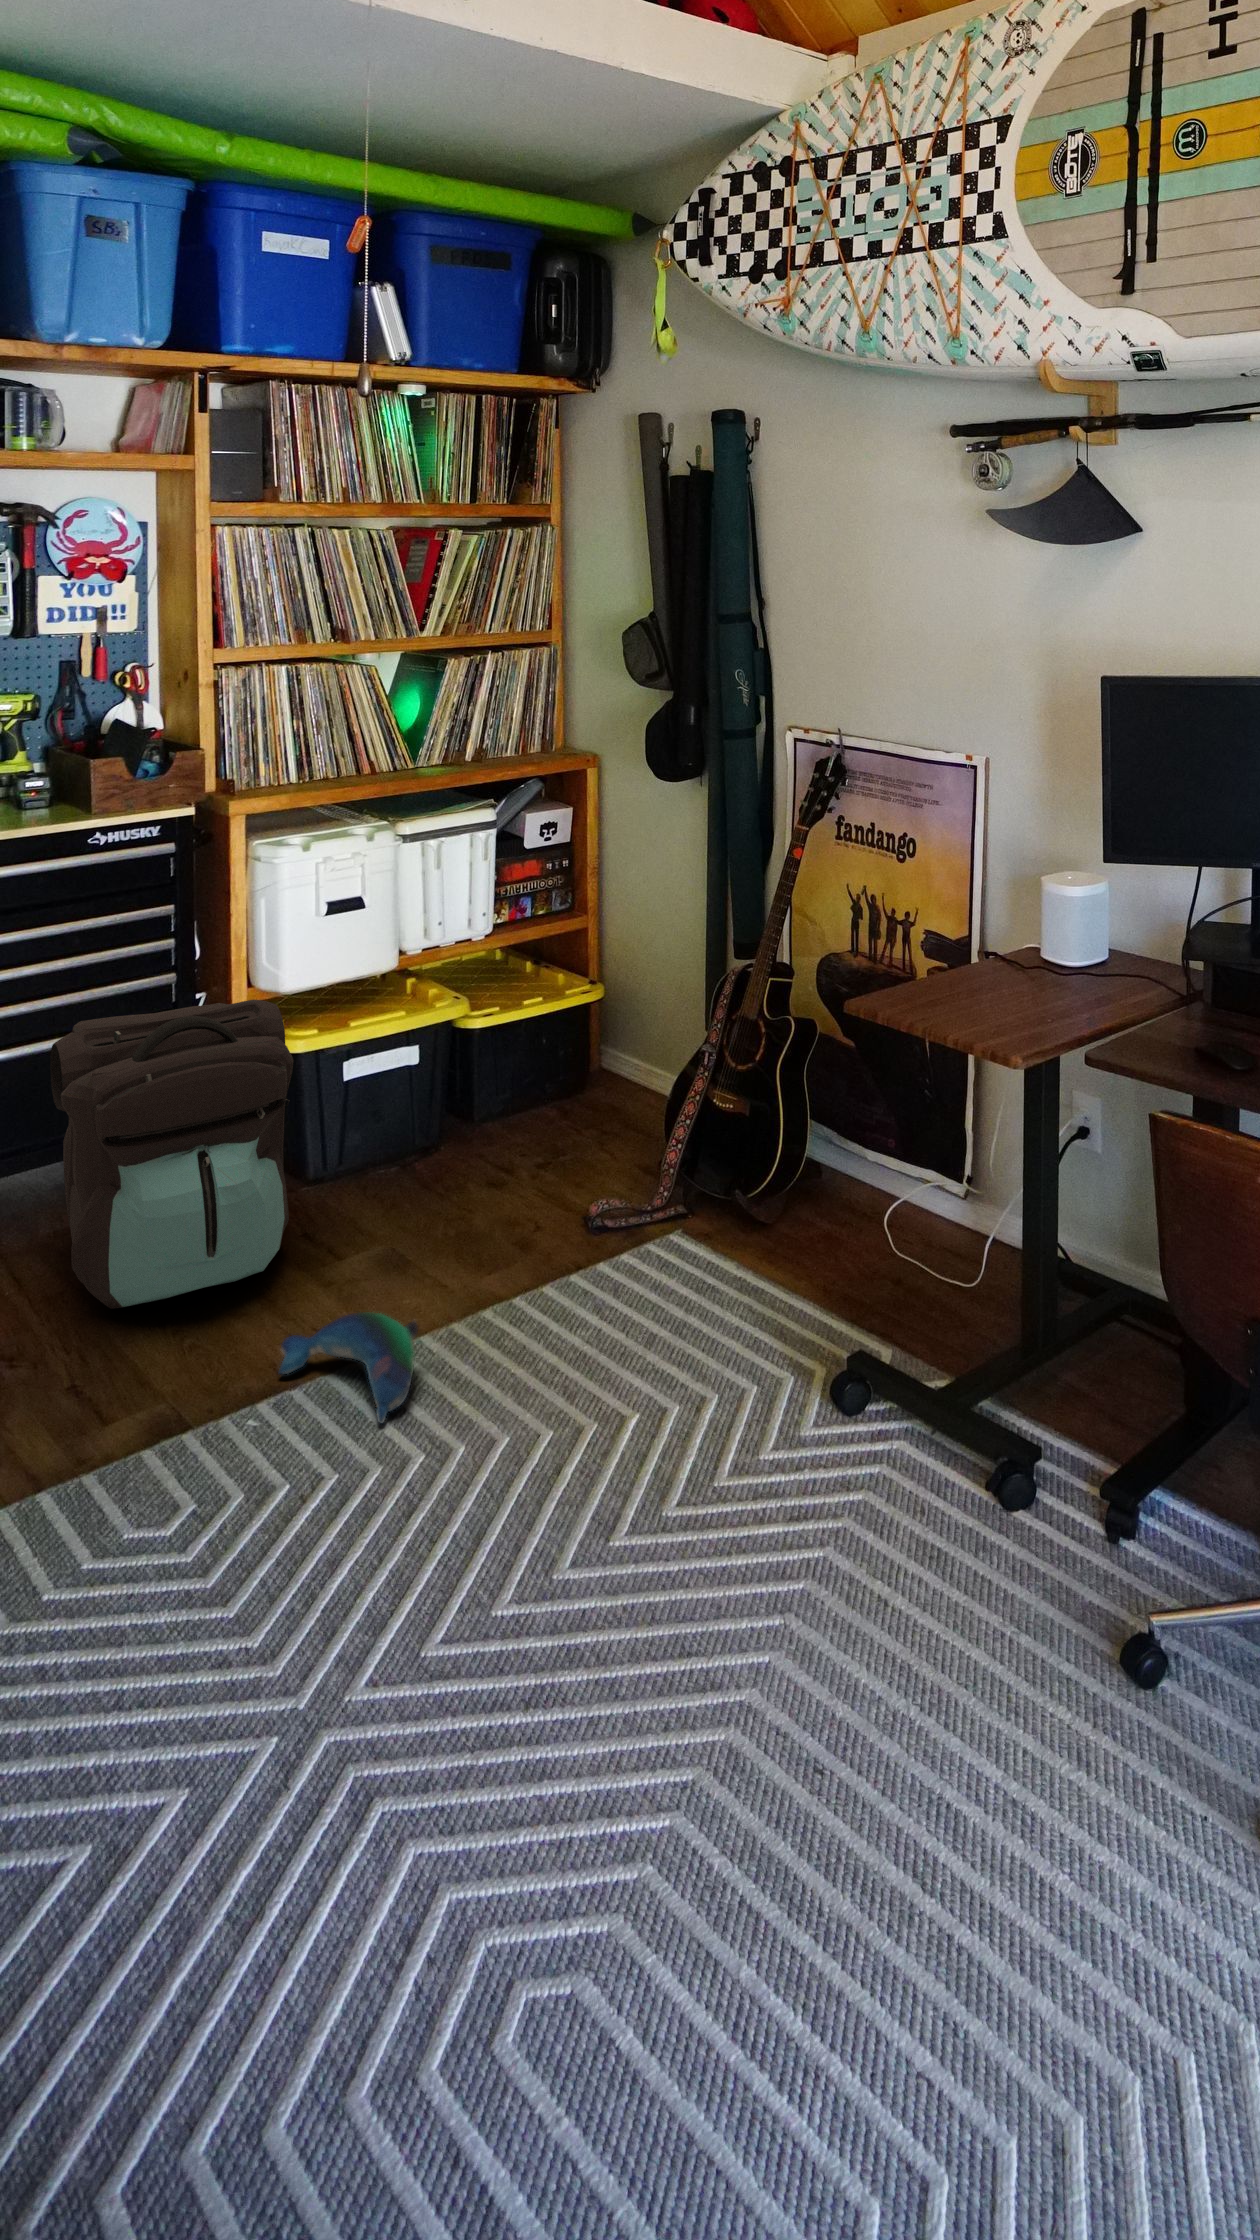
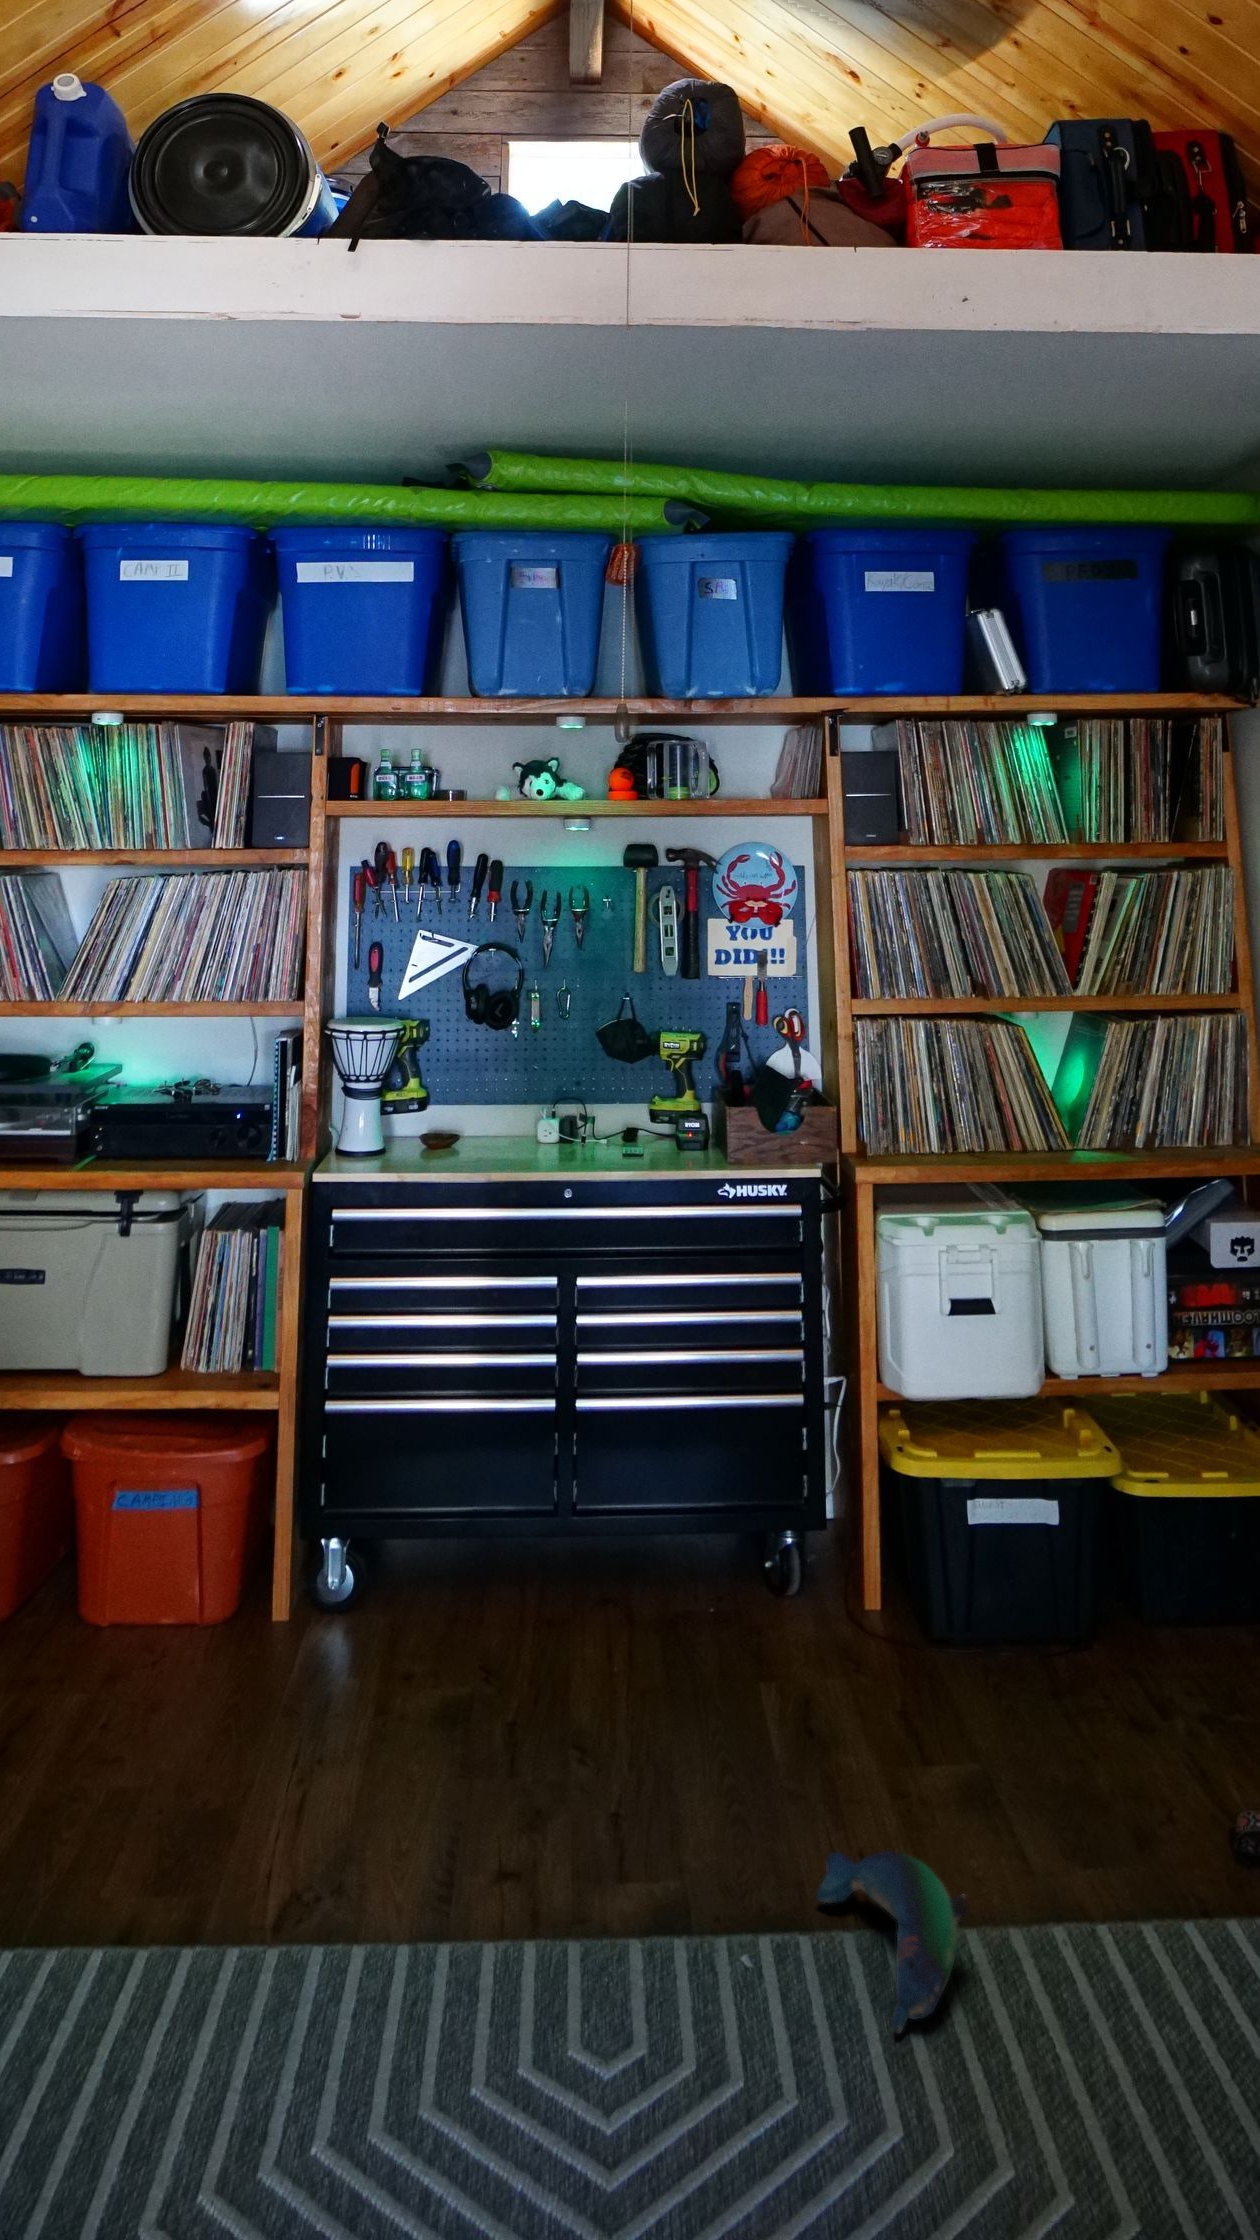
backpack: present [50,1000,294,1309] -> none [661,1387,890,1747]

